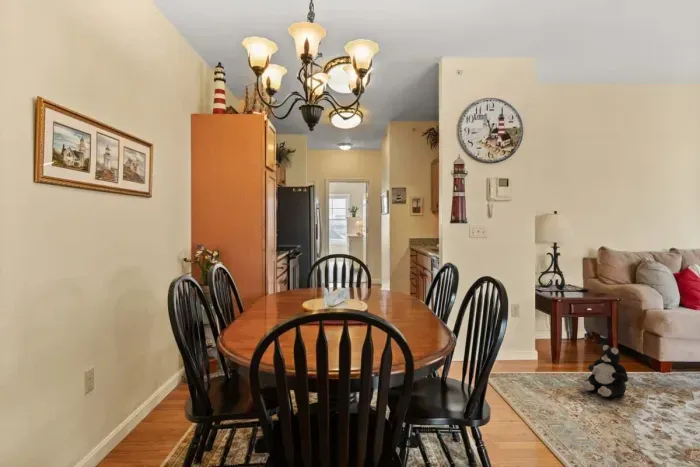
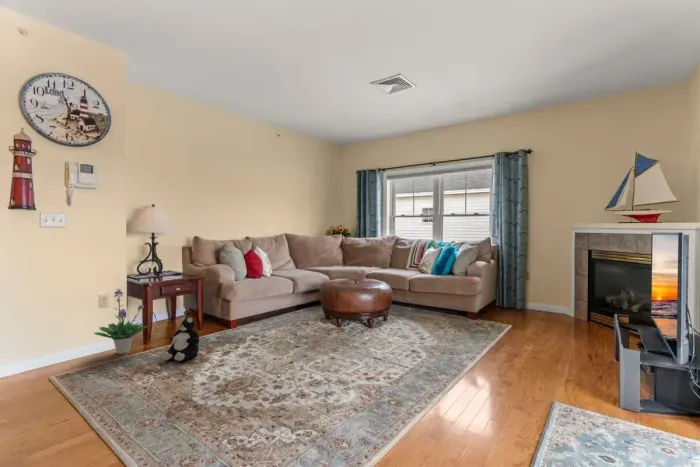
potted plant: none [509,301,563,369] -> present [94,289,149,354]

